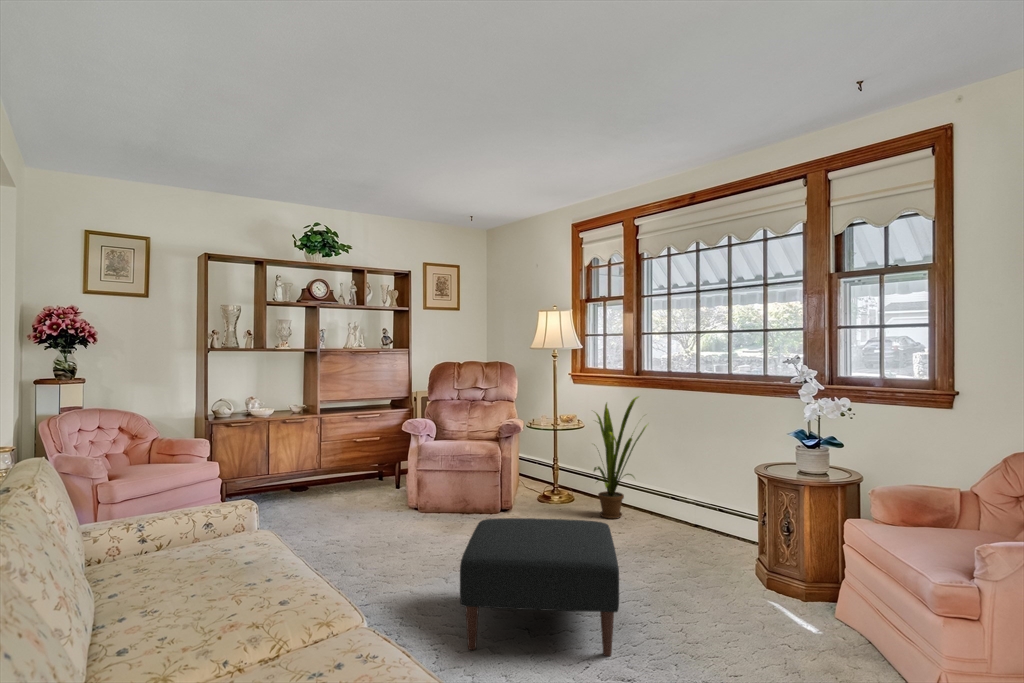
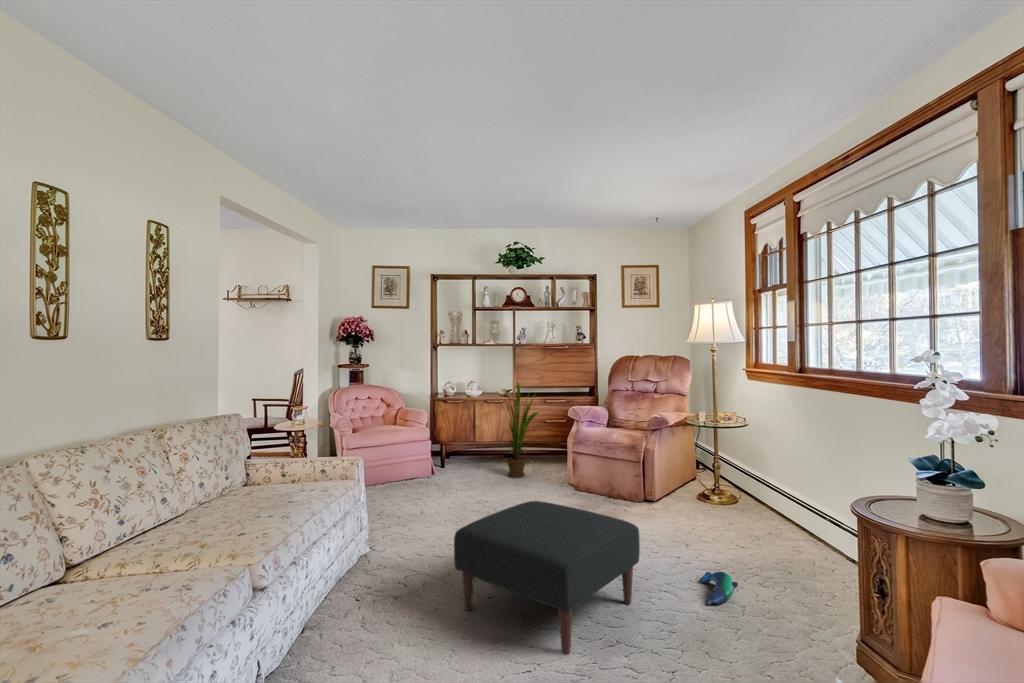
house plant: present [594,397,647,519] -> present [504,382,539,478]
plush toy: none [629,555,669,584] -> present [700,572,738,605]

